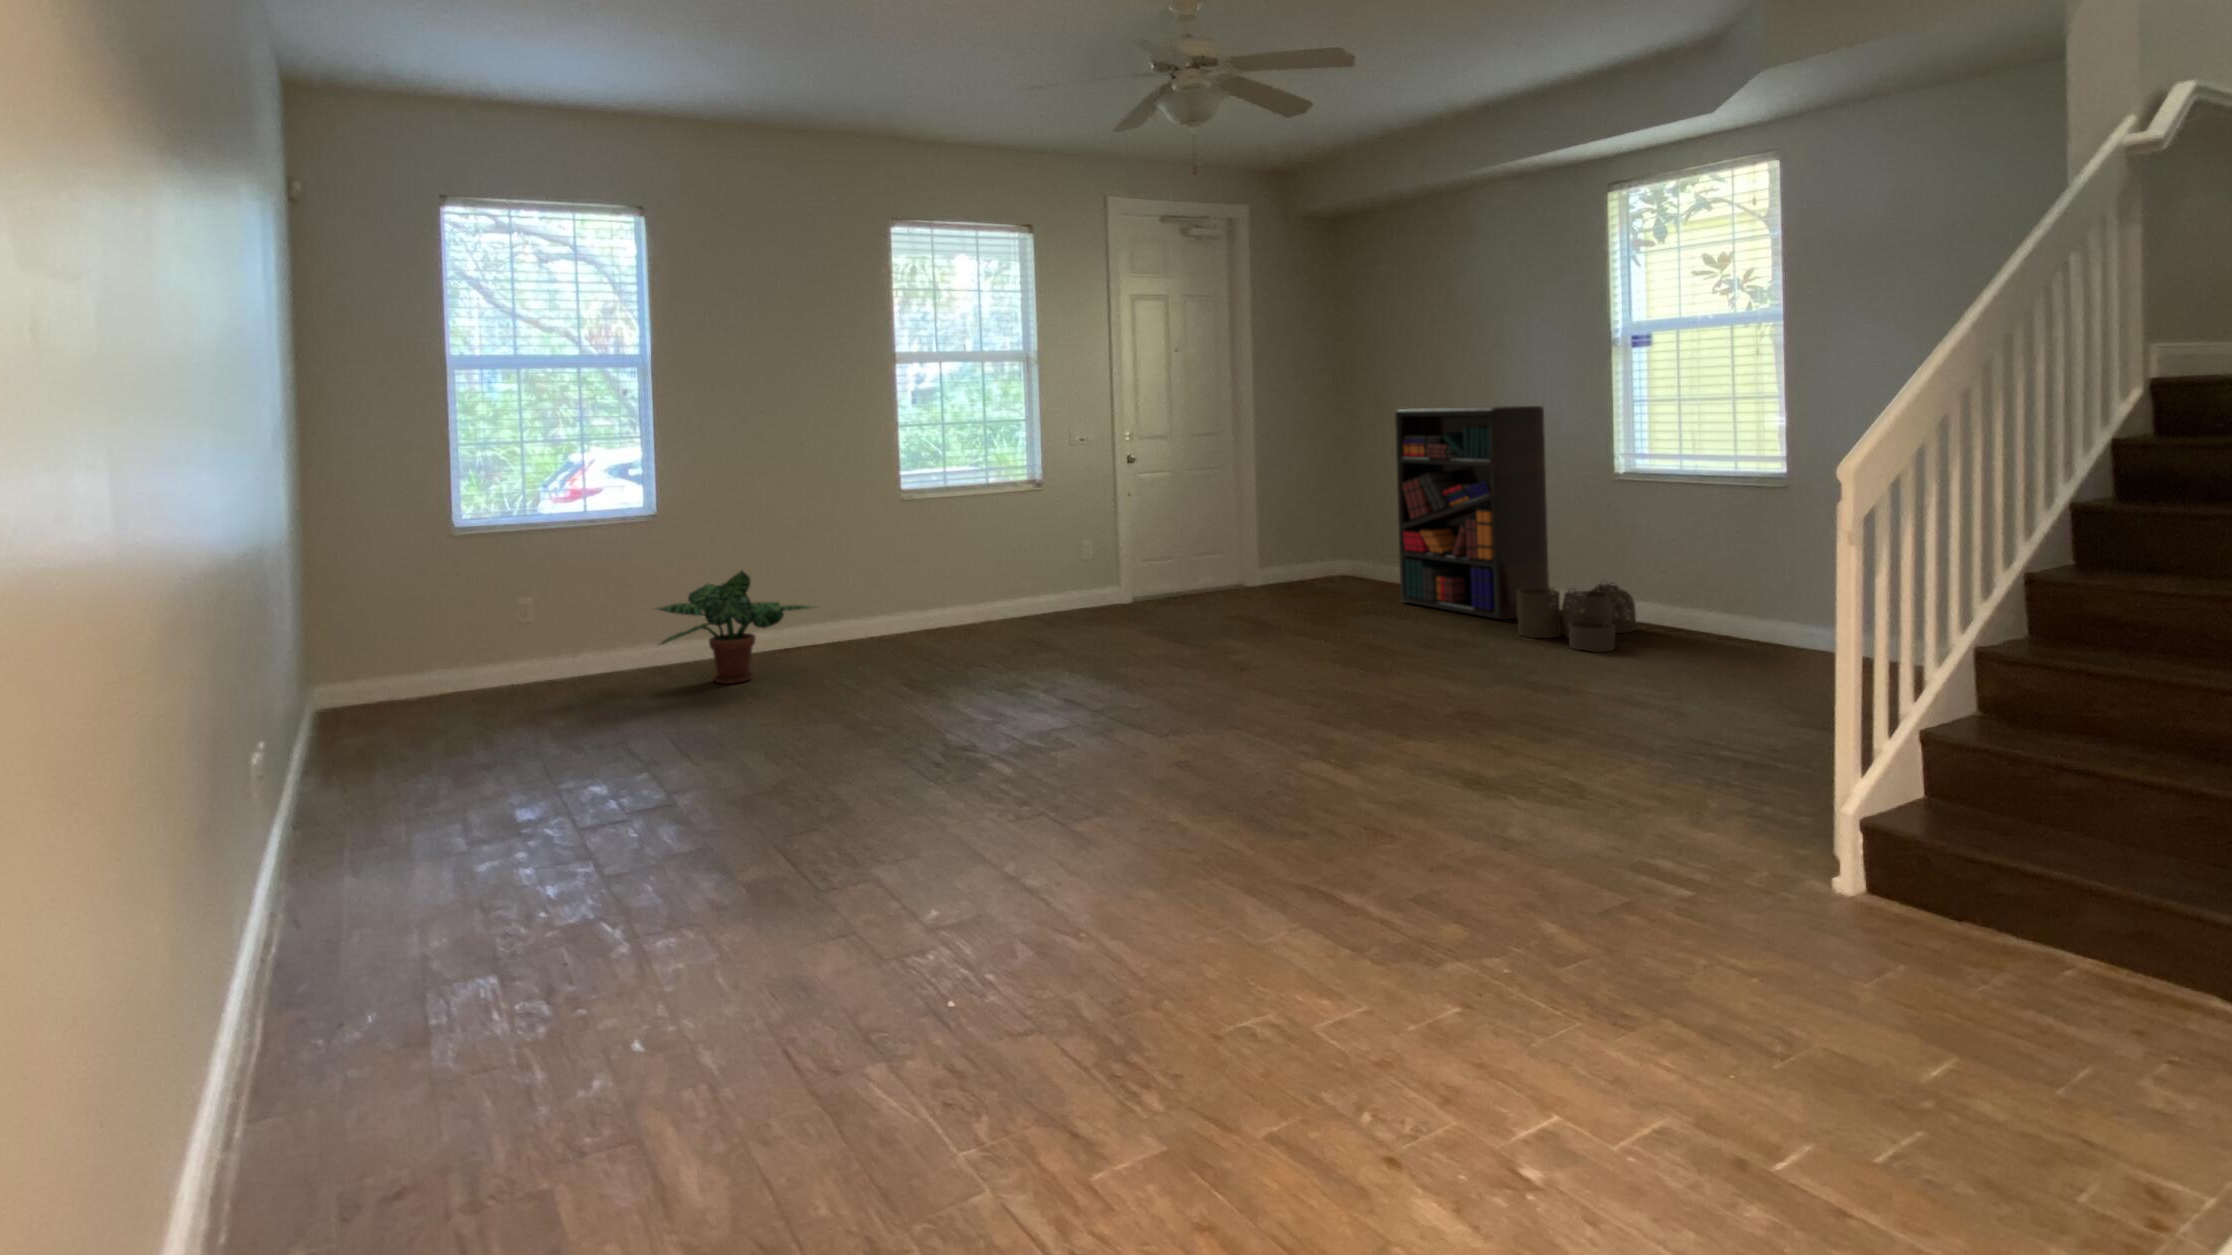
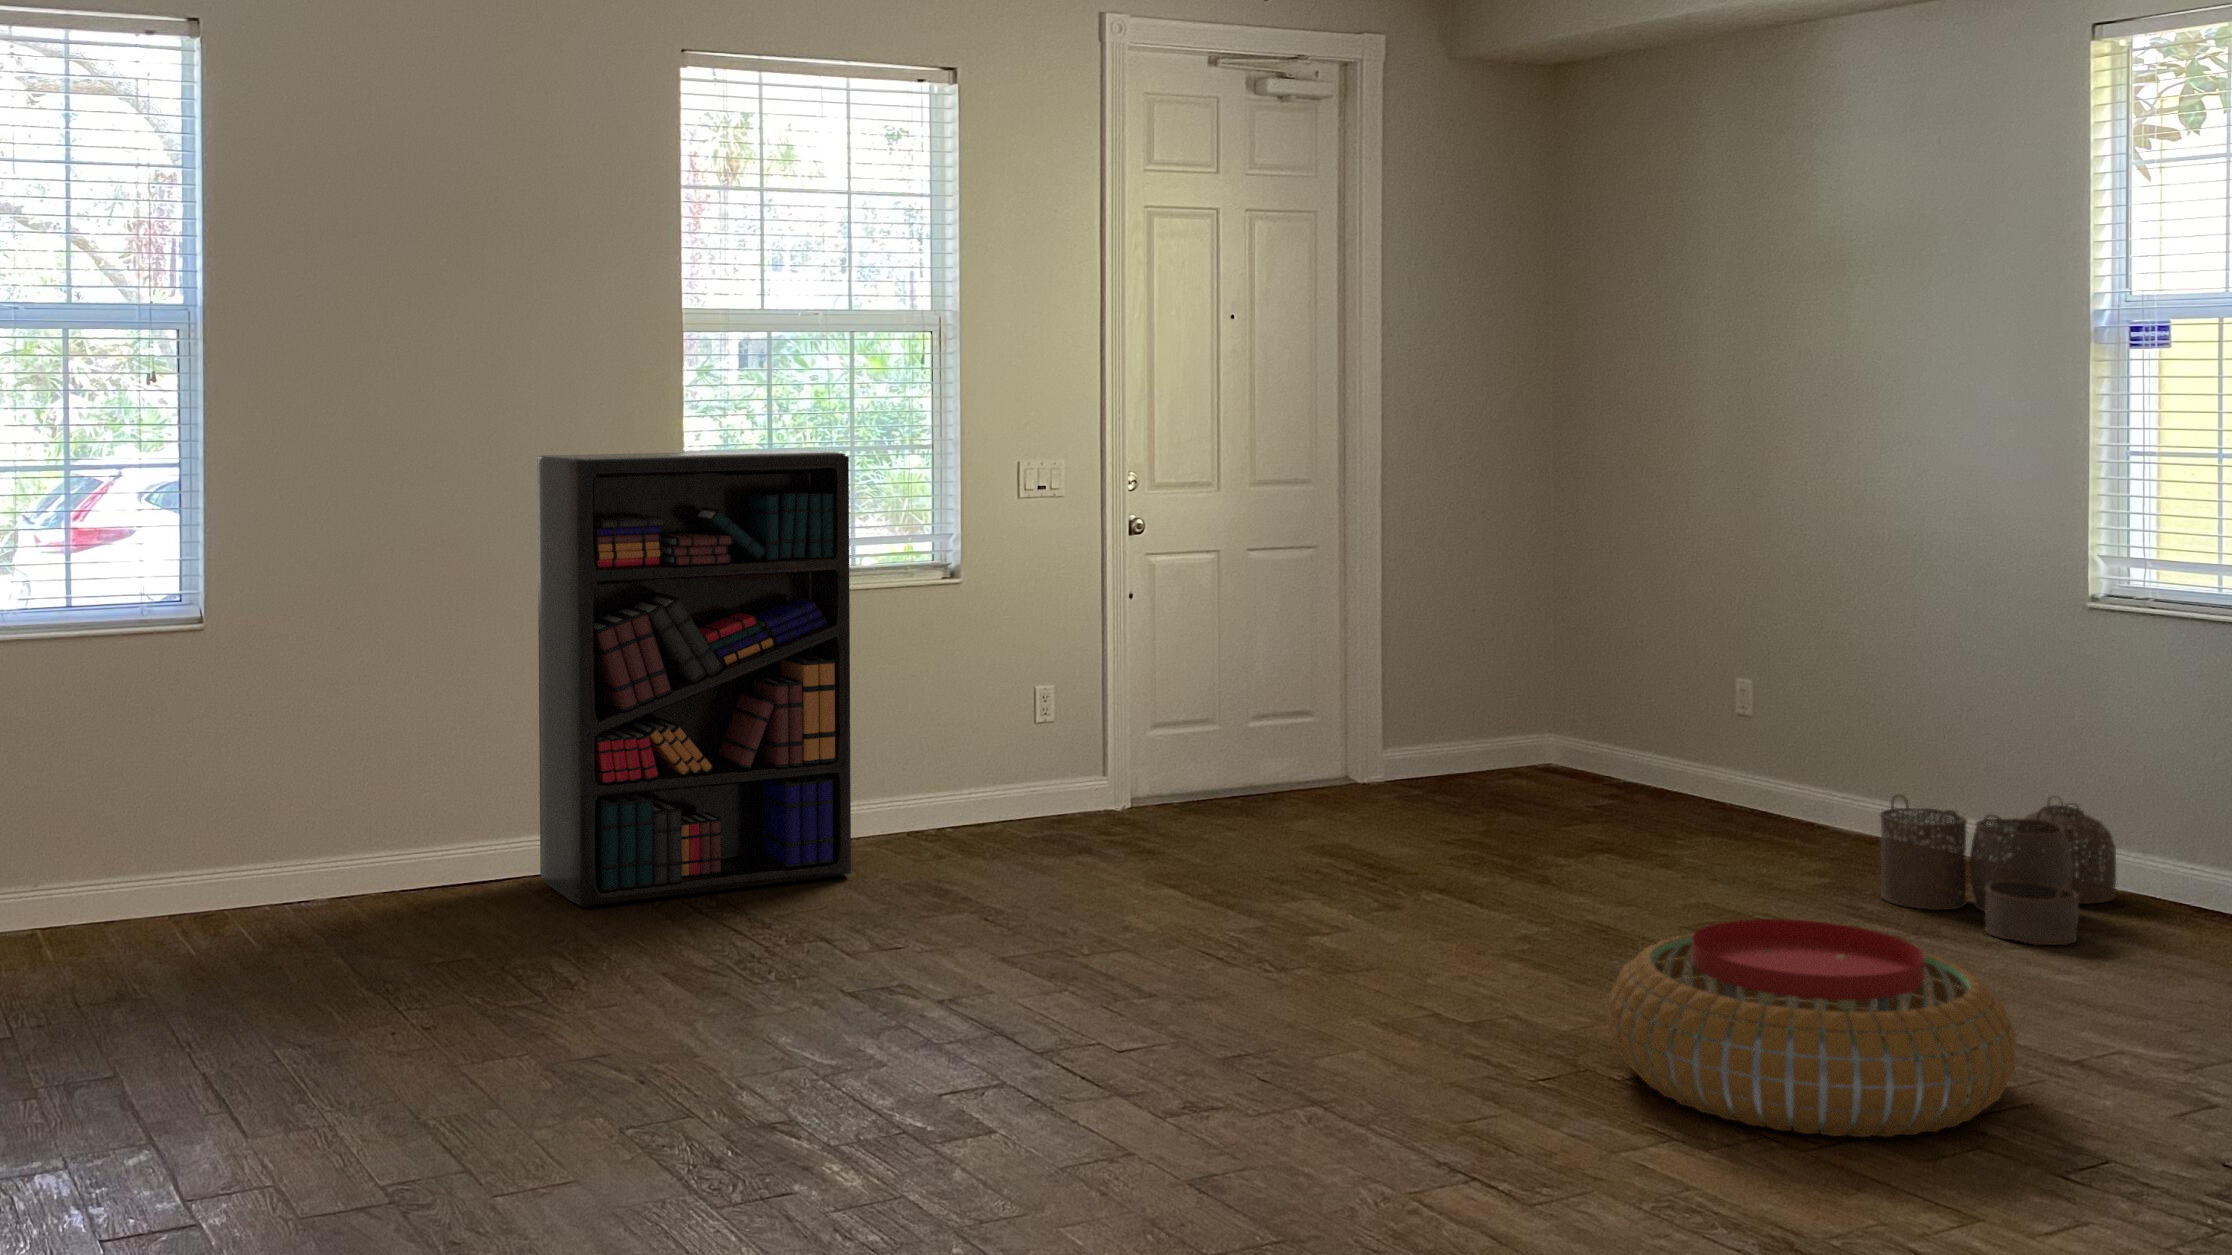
bookshelf: present [1395,406,1549,620] -> present [537,450,851,907]
potted plant: present [658,571,813,684] -> none [193,729,522,948]
pouf: none [1377,636,1578,737] -> present [1609,919,2016,1137]

